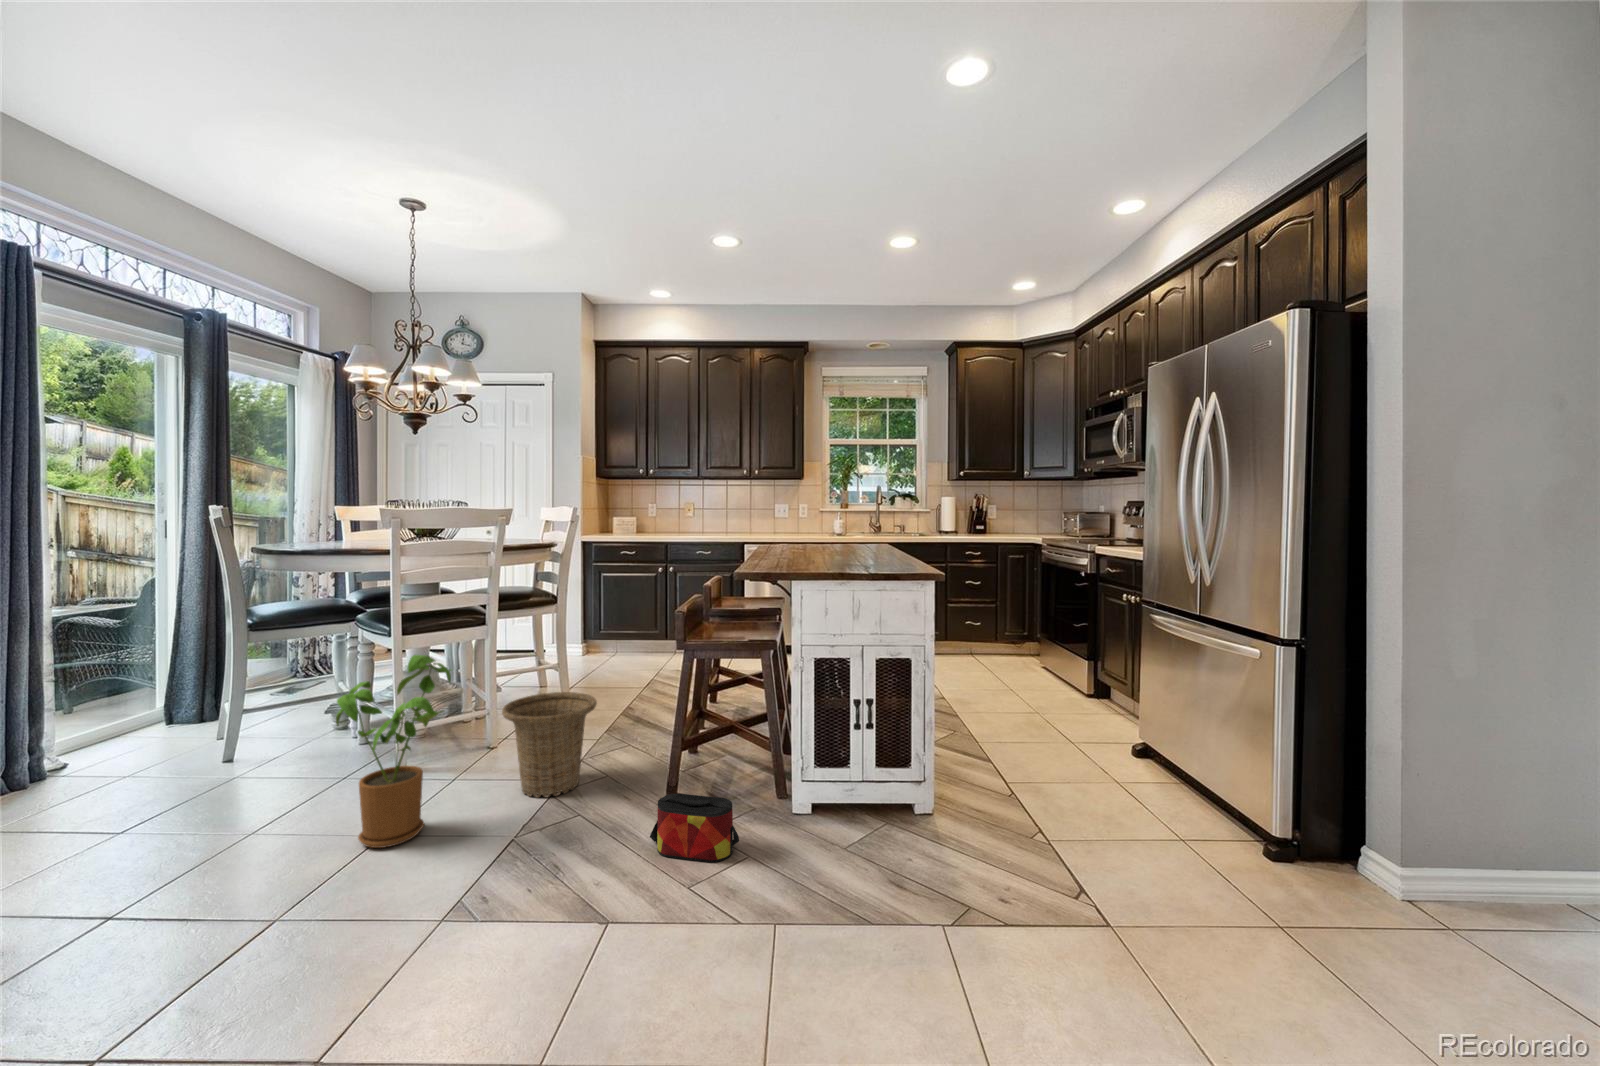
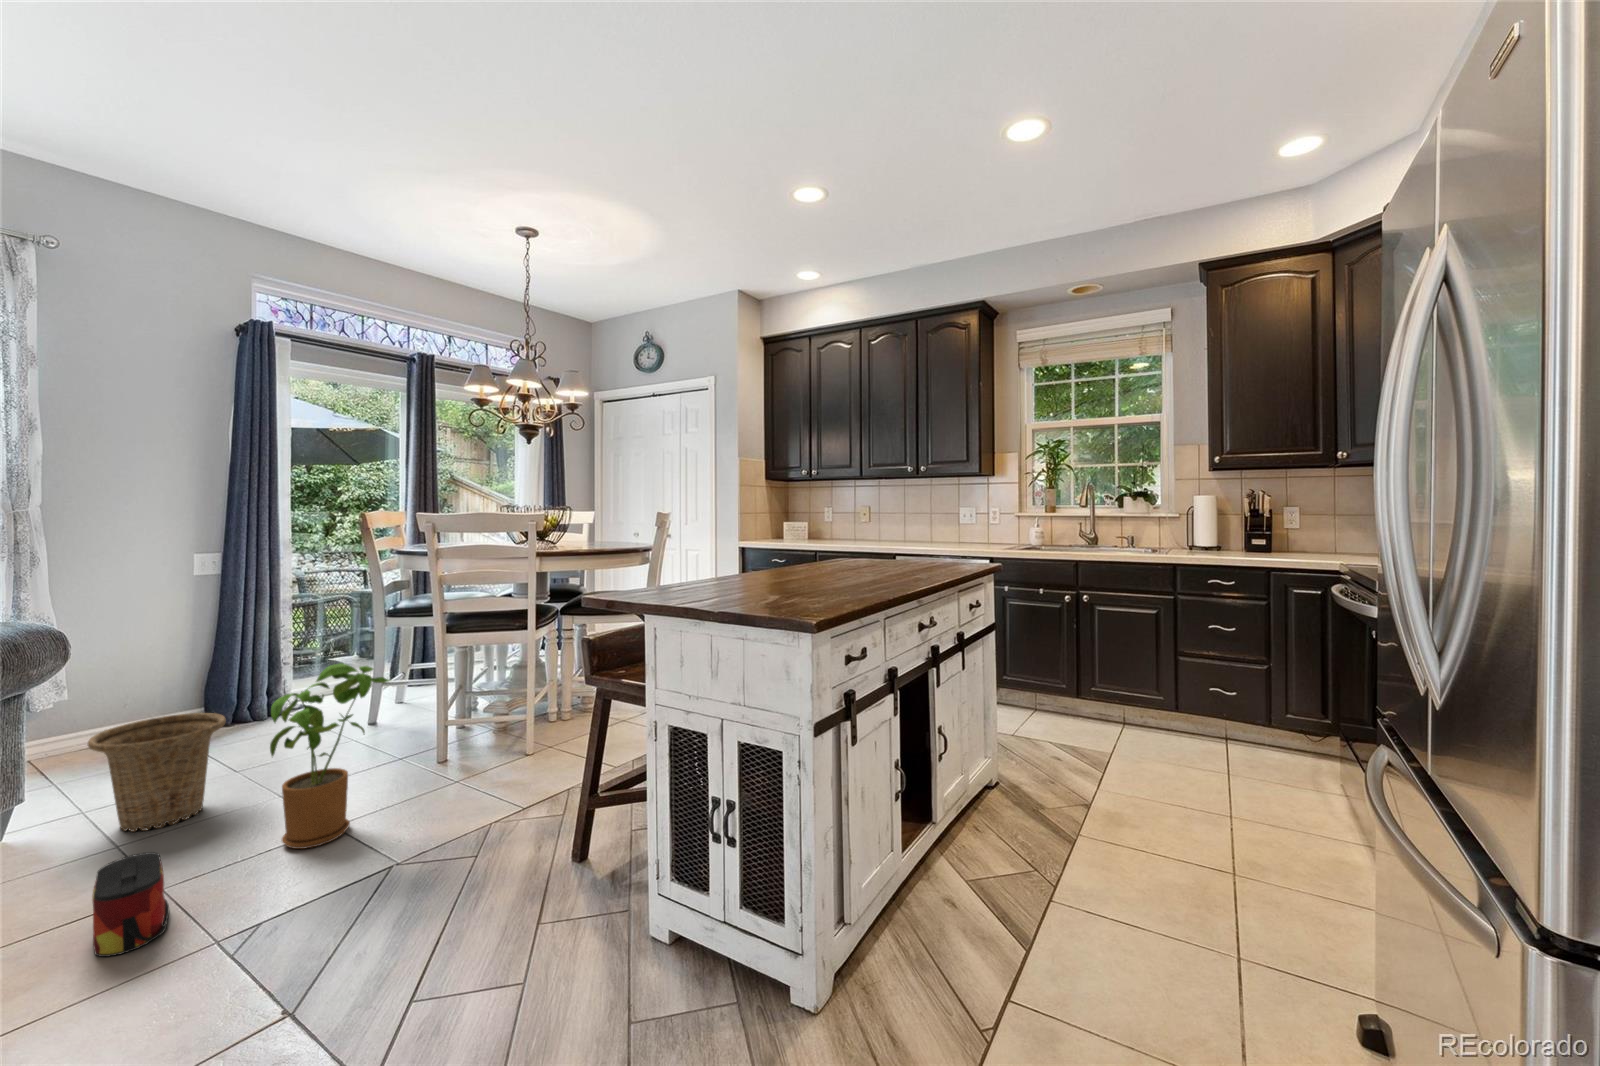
basket: present [502,692,597,798] -> present [88,713,226,832]
bag: present [650,793,739,862] -> present [92,852,169,957]

